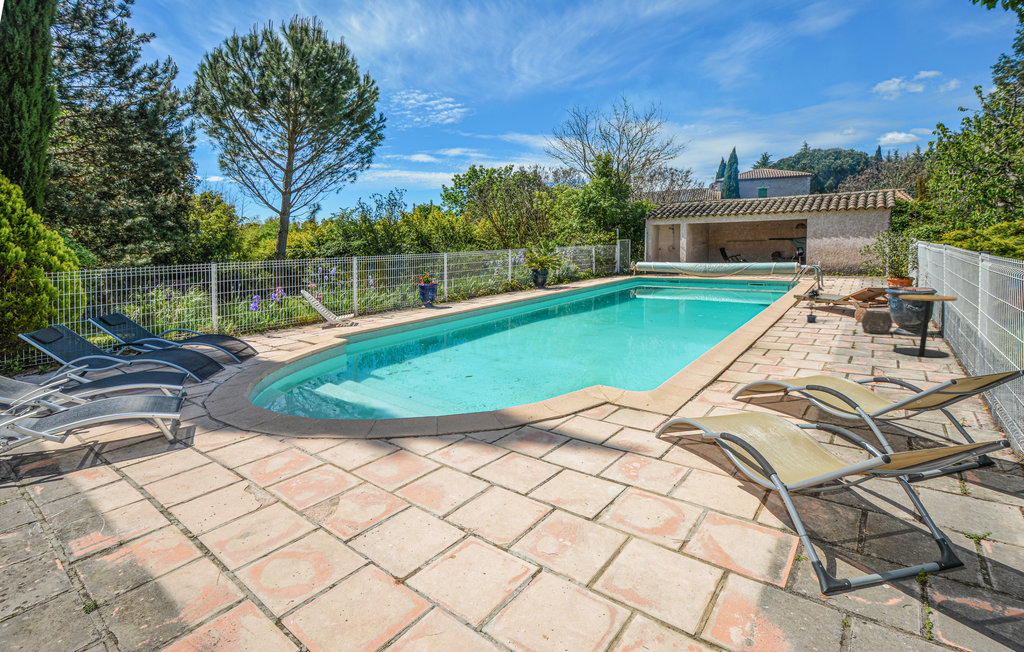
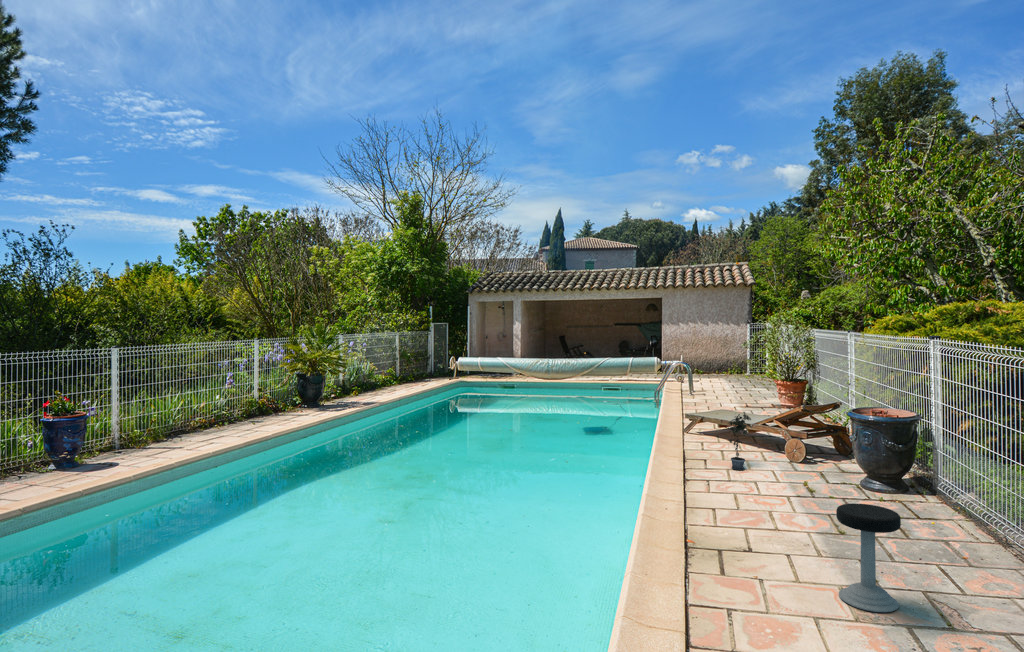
side table: present [893,295,957,358] -> none [908,445,999,562]
woven basket: present [862,311,892,334] -> none [819,455,863,495]
stool: none [820,314,858,365] -> present [836,503,901,612]

